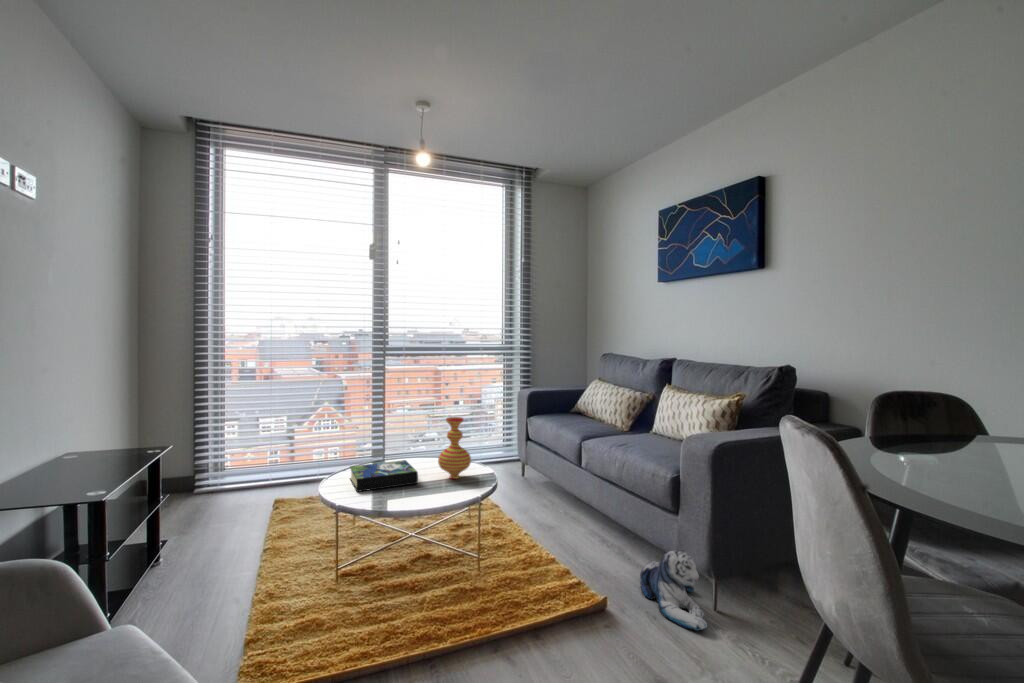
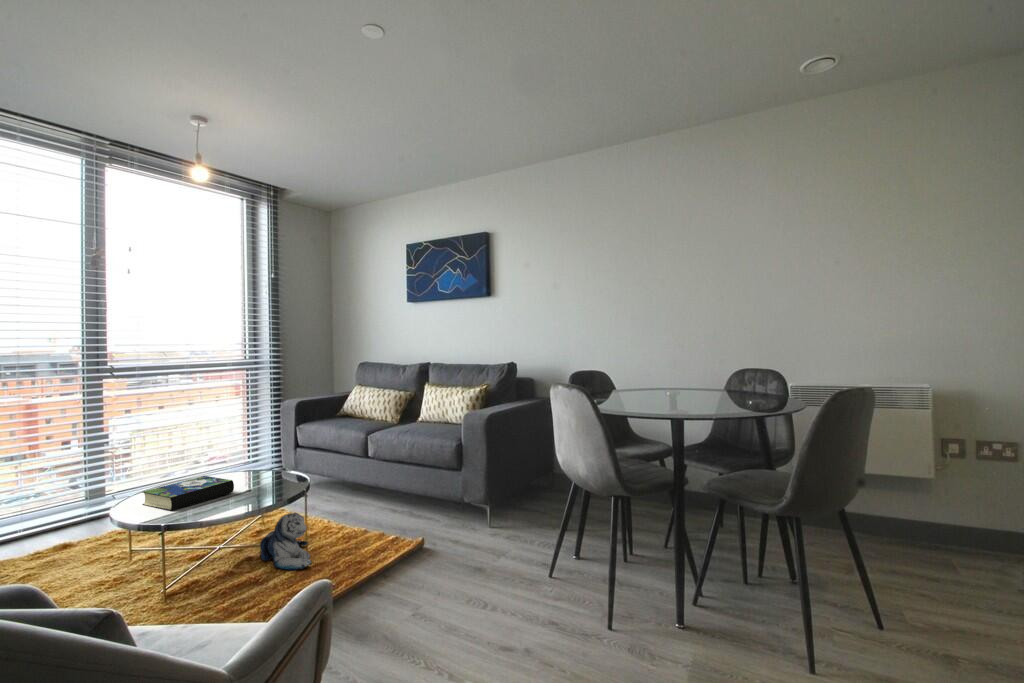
vase: present [438,417,471,479] -> none [247,424,281,484]
plush toy: present [640,551,707,631] -> present [260,513,311,570]

